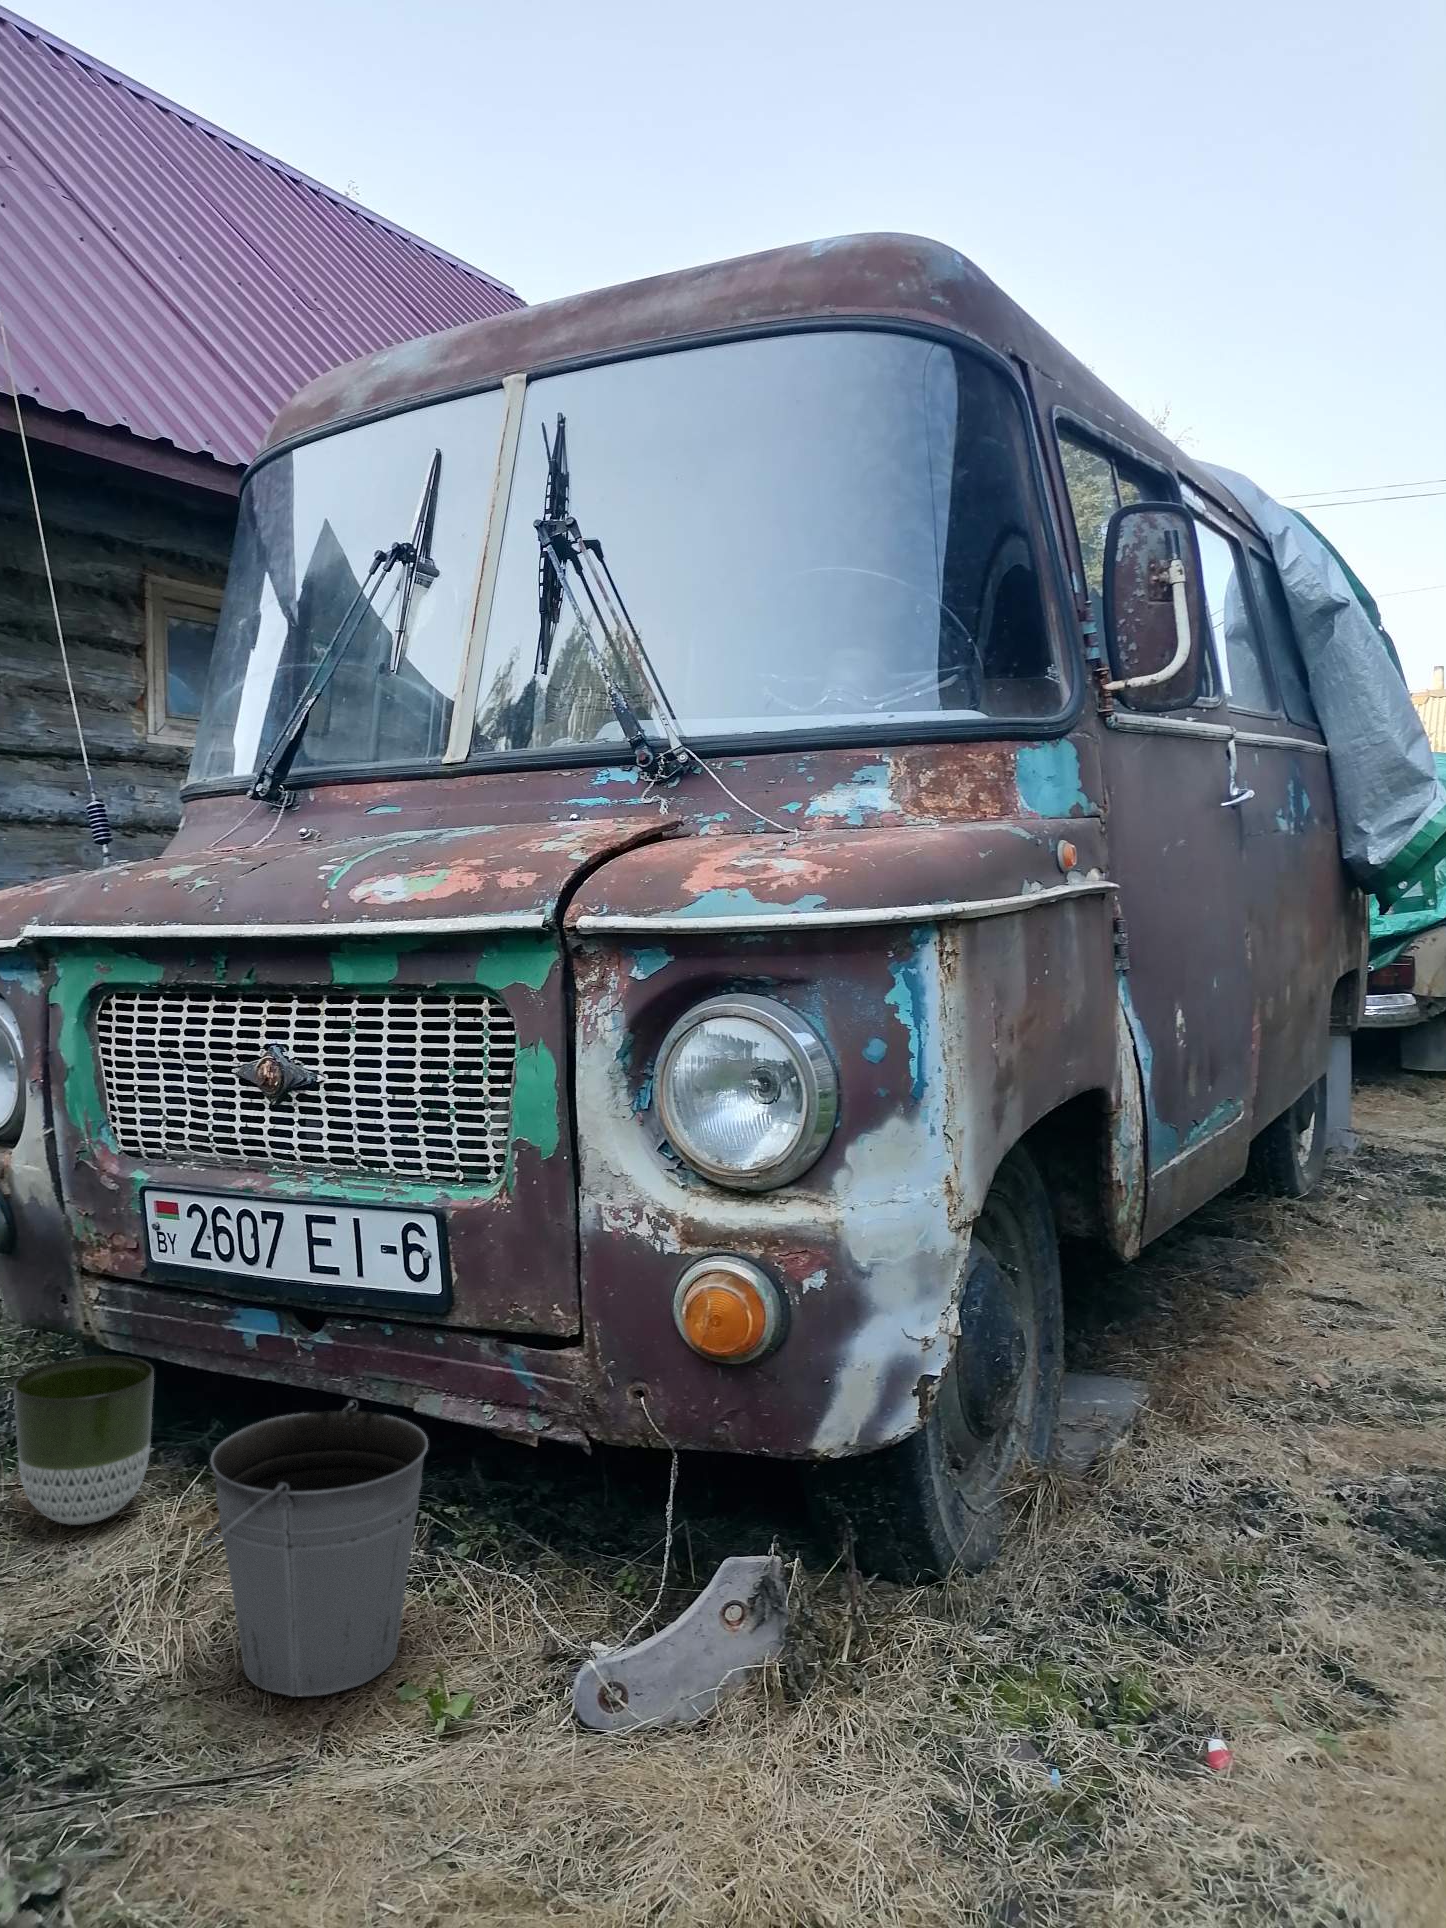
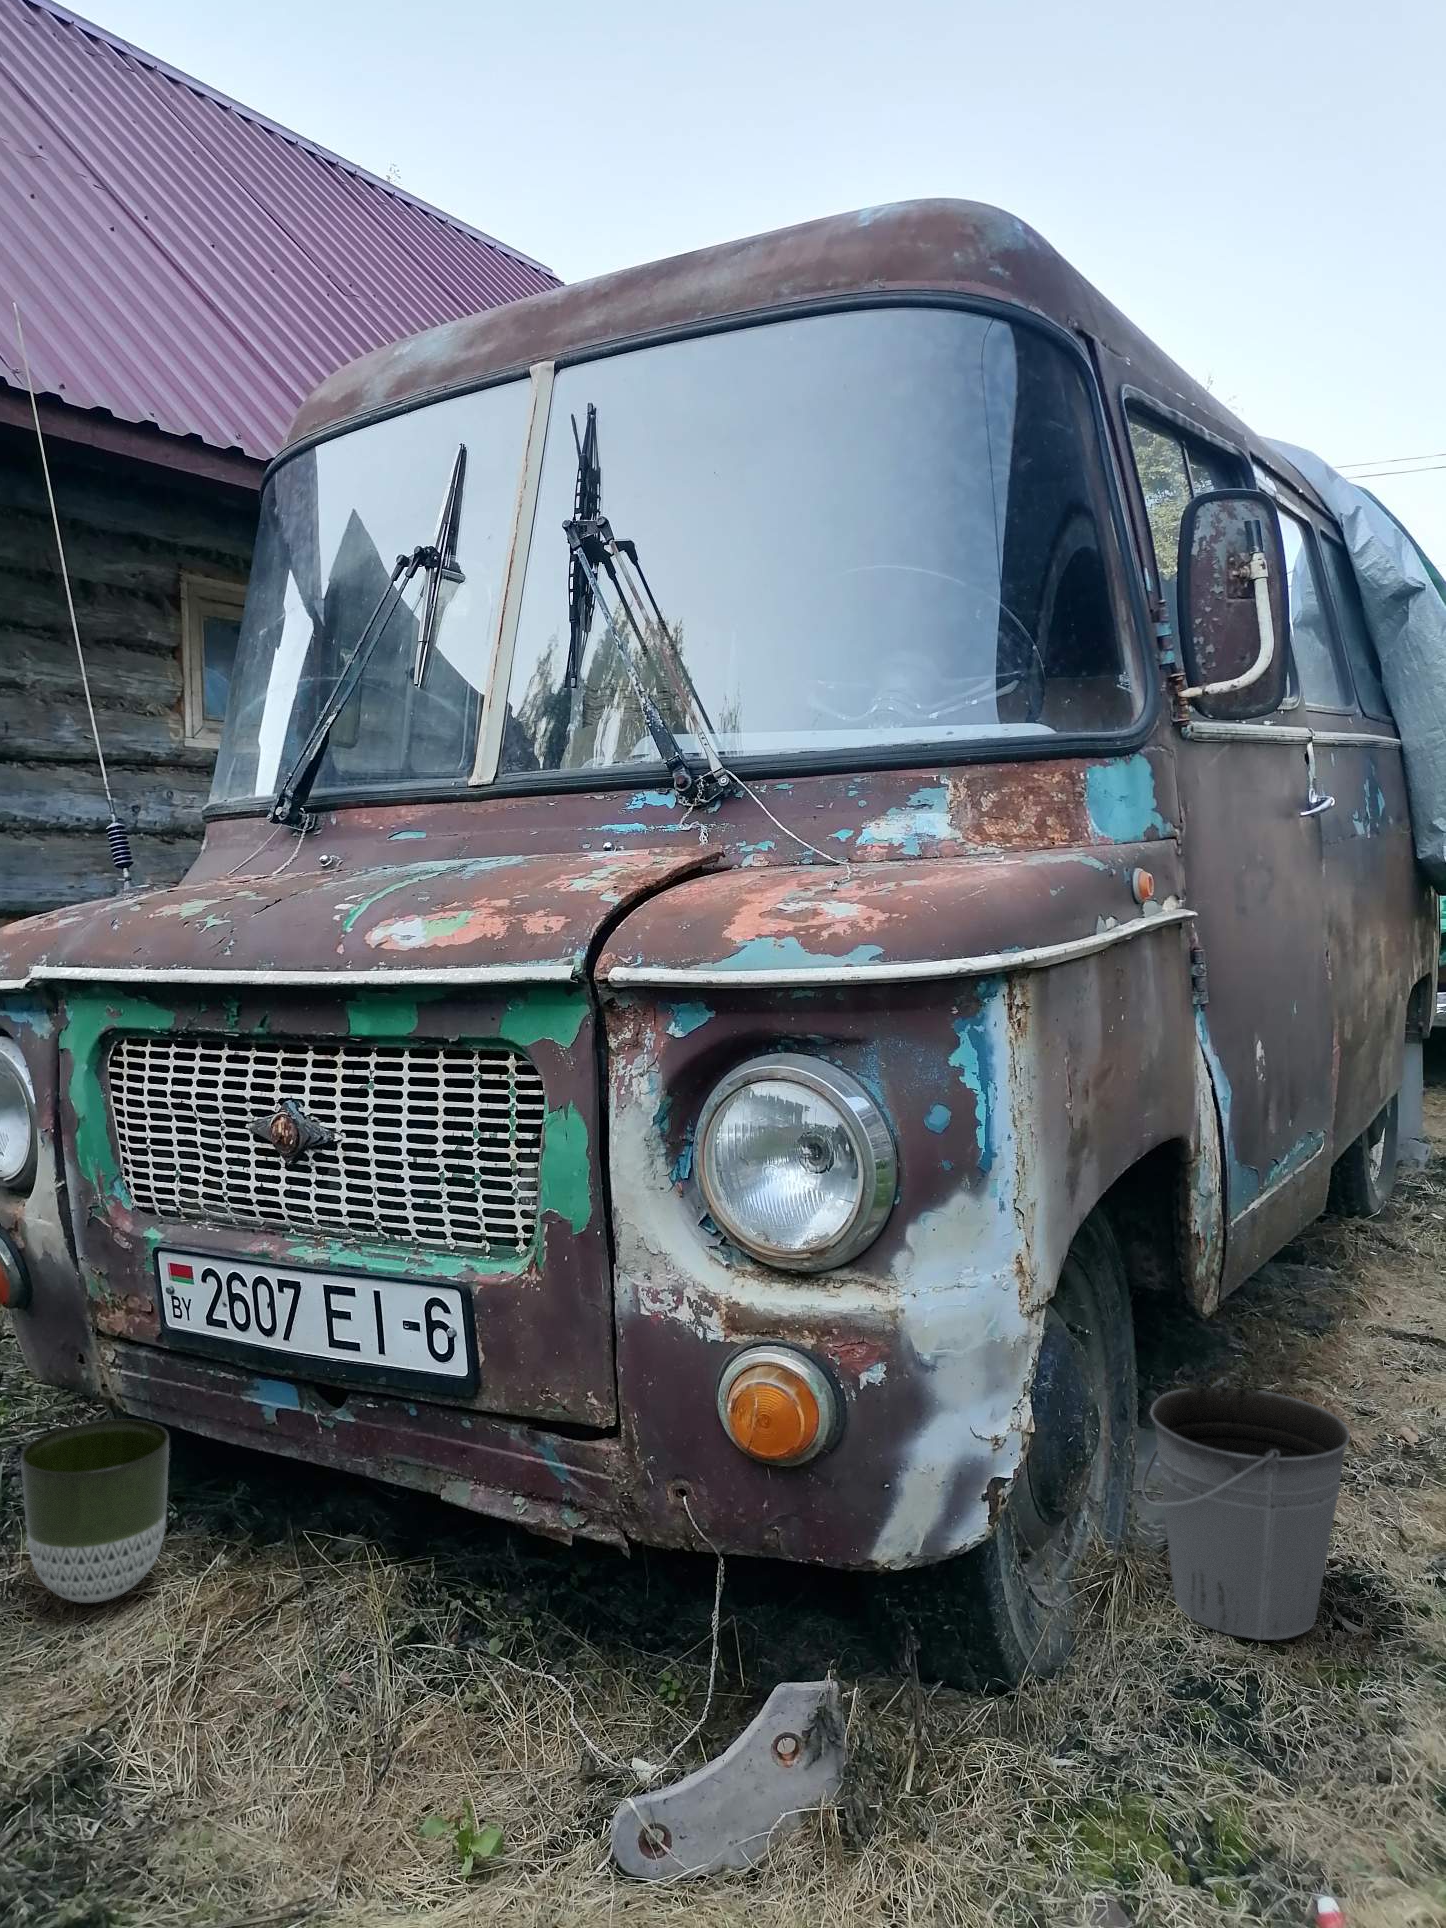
bucket: present [202,1400,428,1697] -> present [1142,1377,1350,1640]

